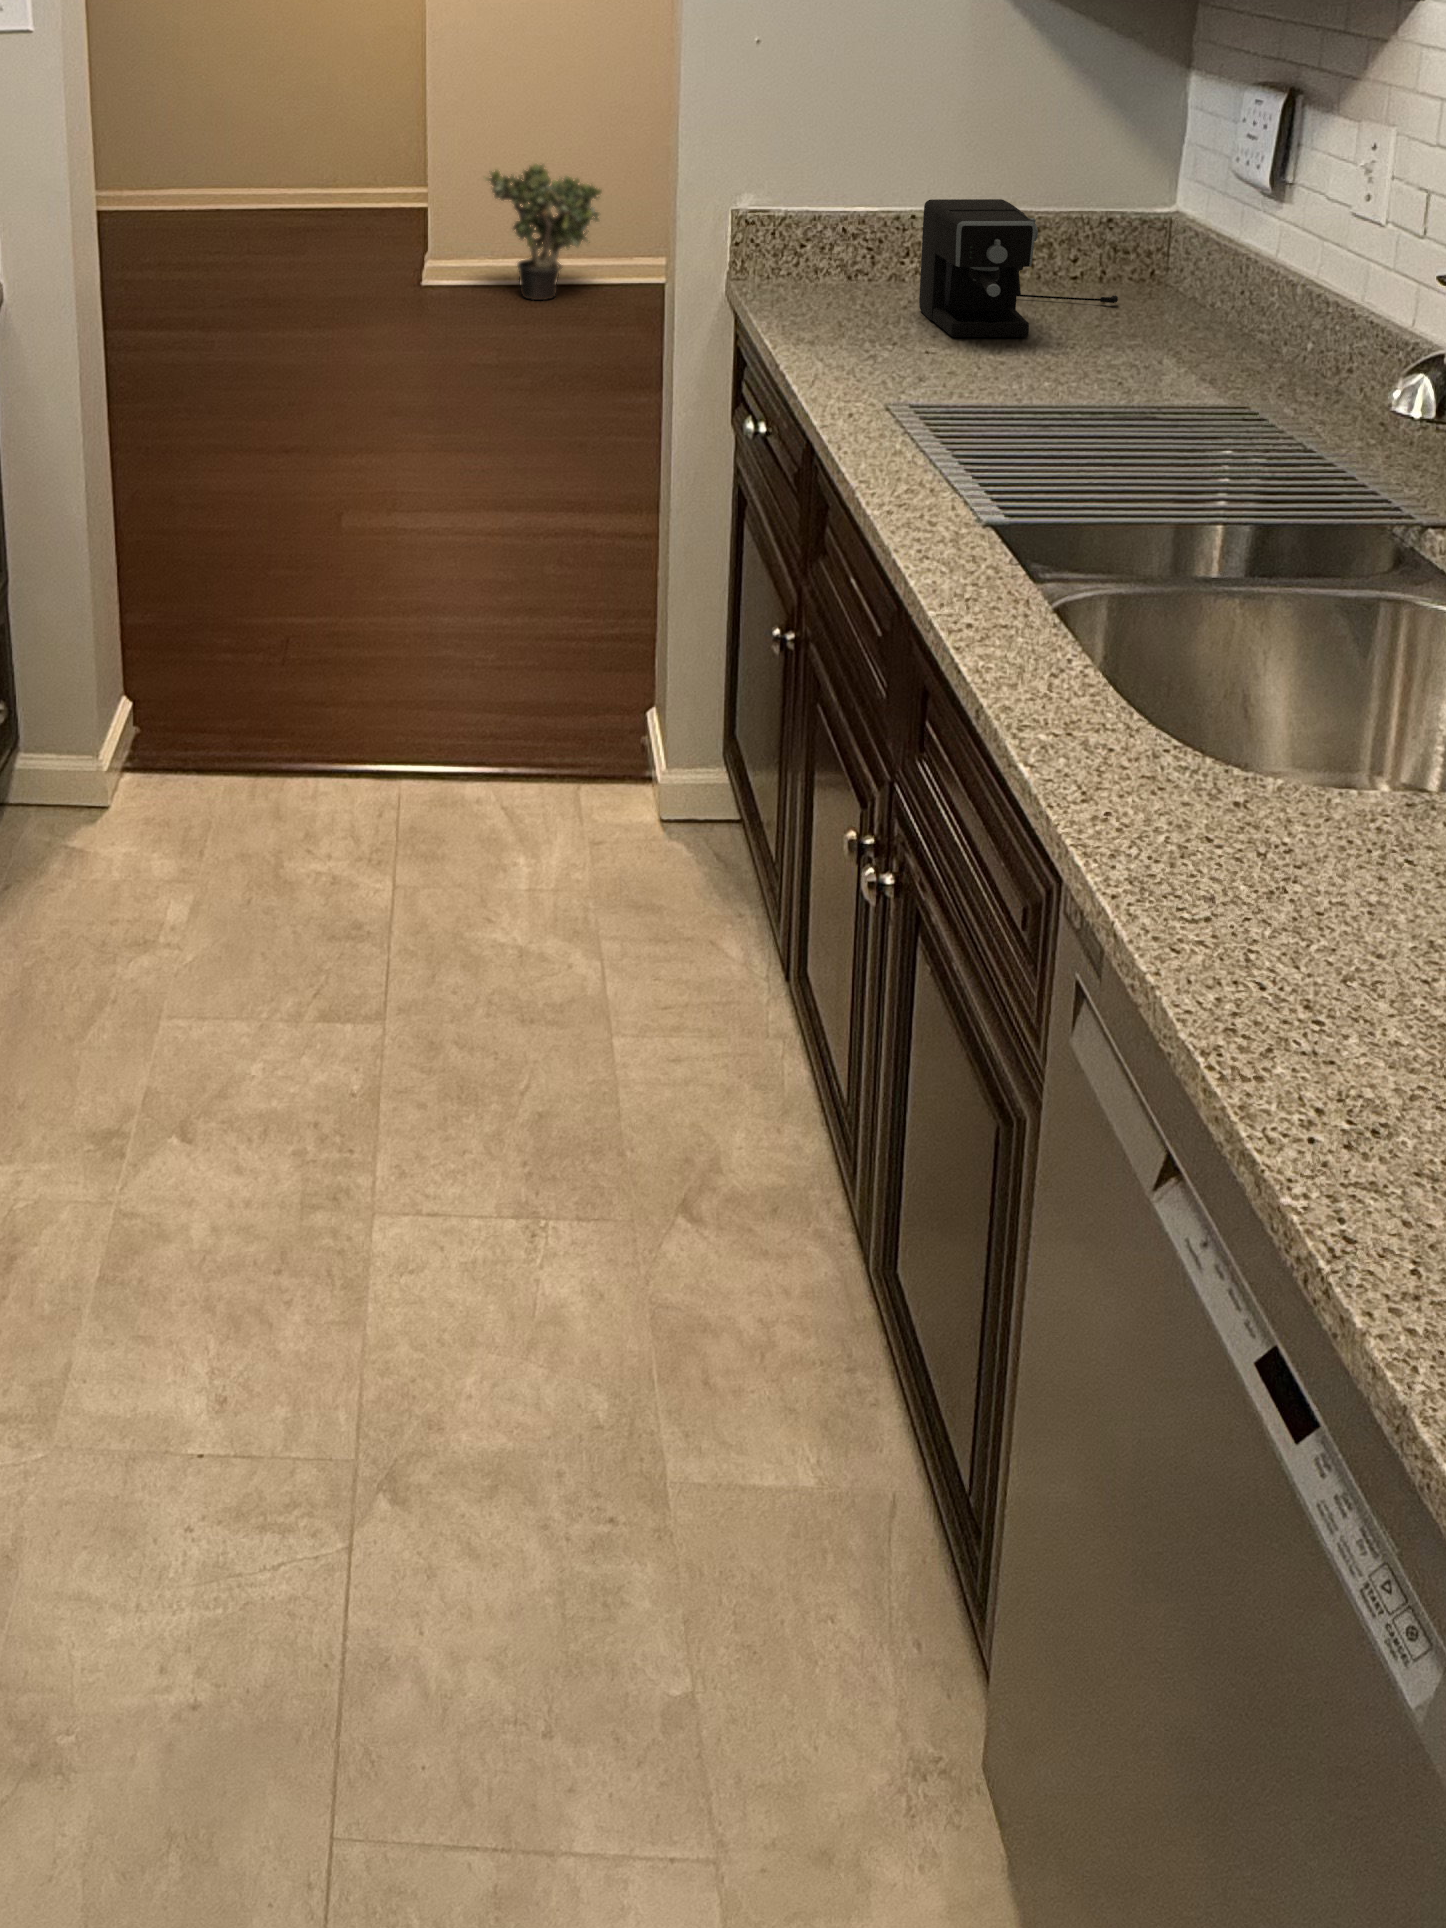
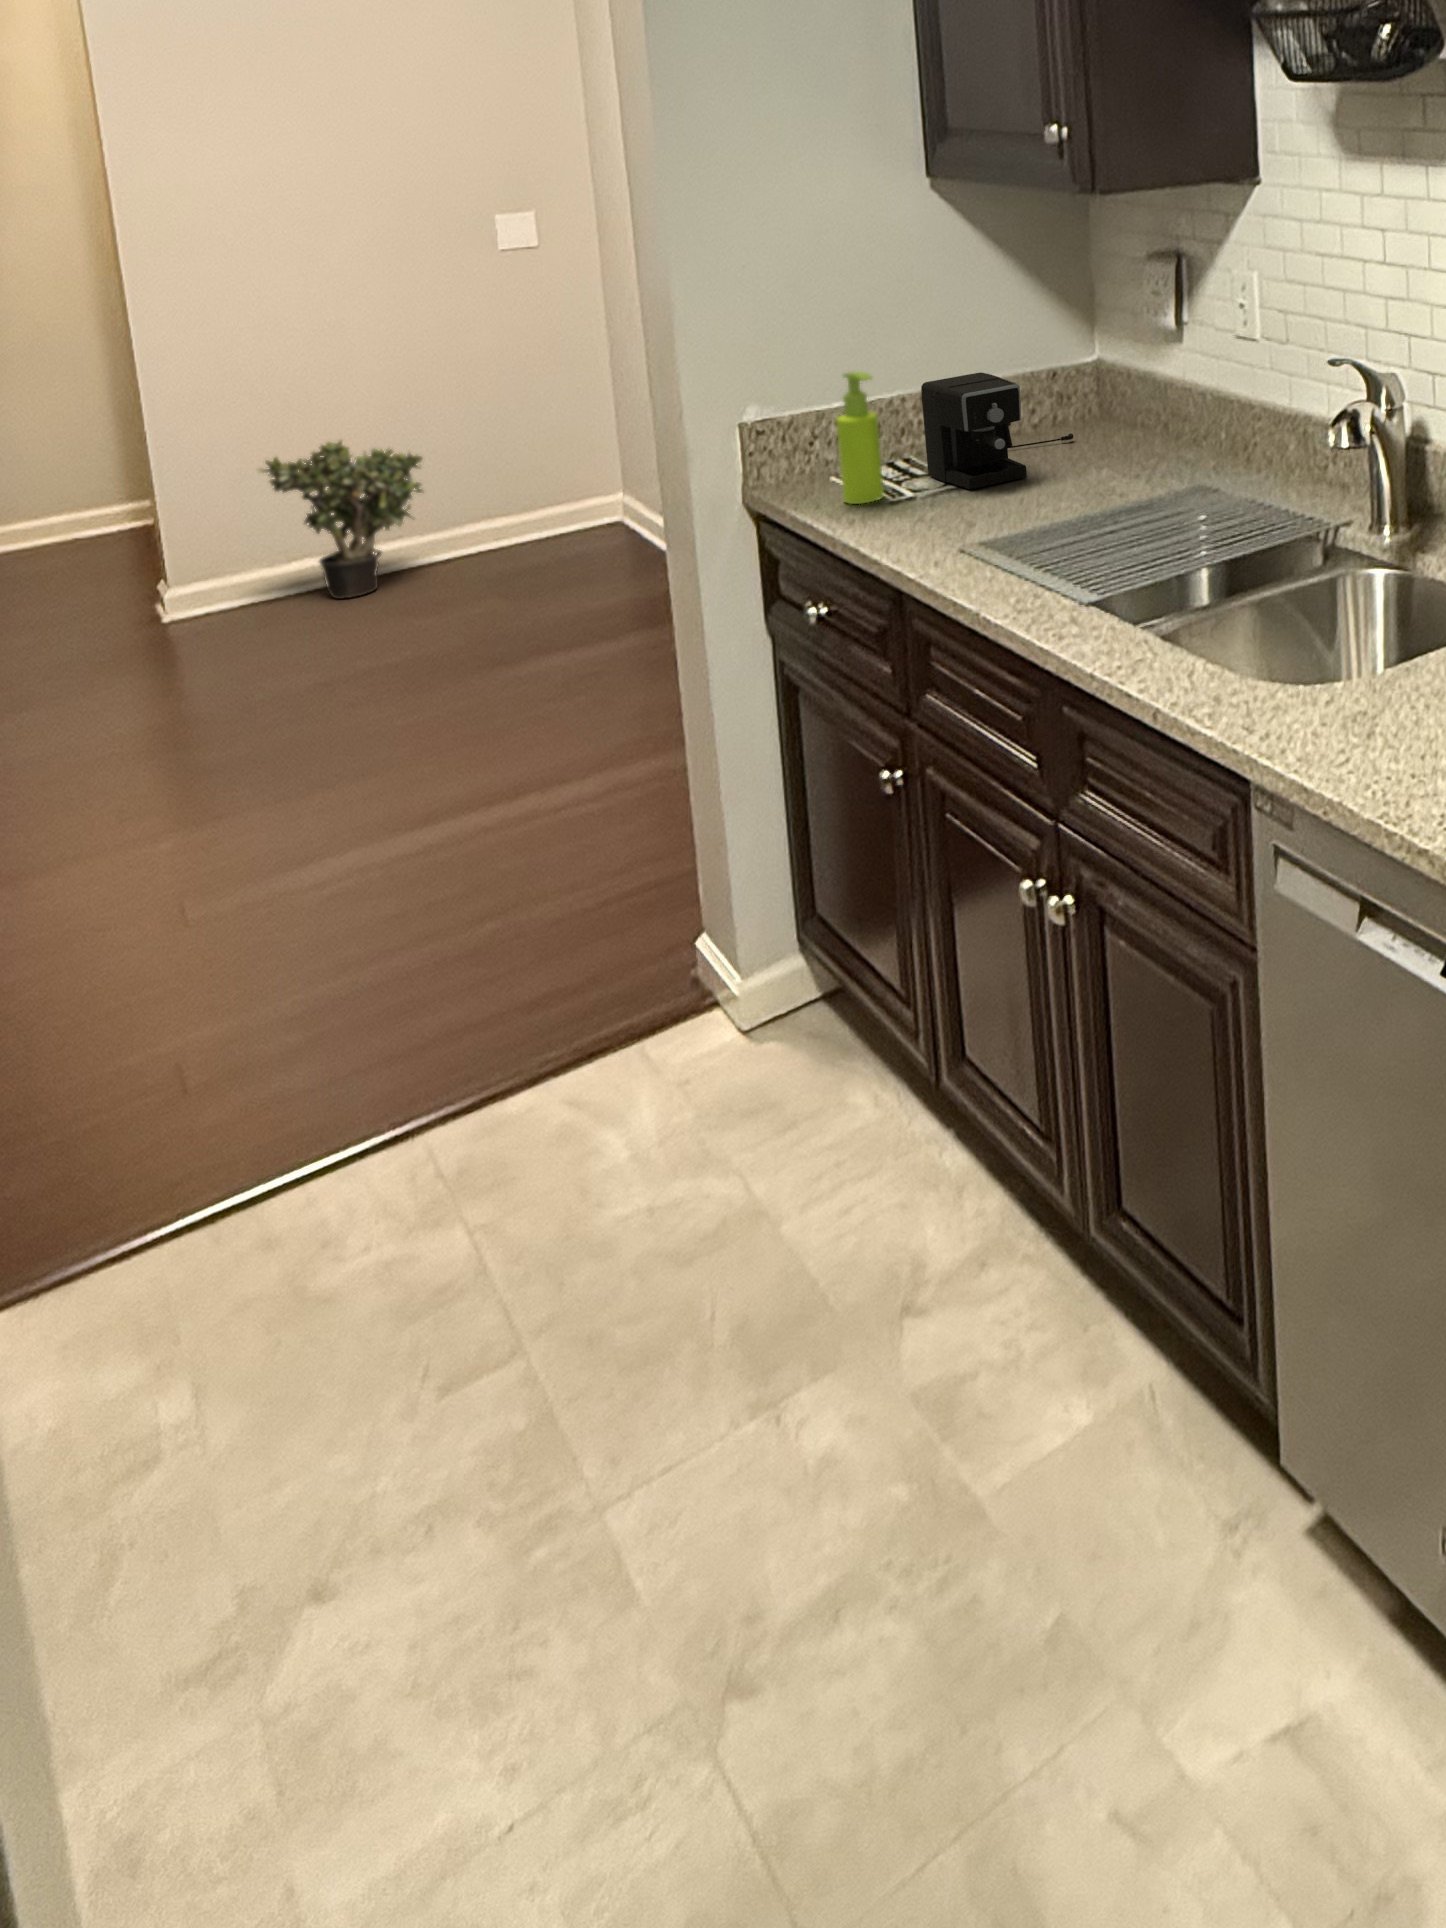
soap dispenser: none [810,173,860,325] -> present [837,372,884,504]

